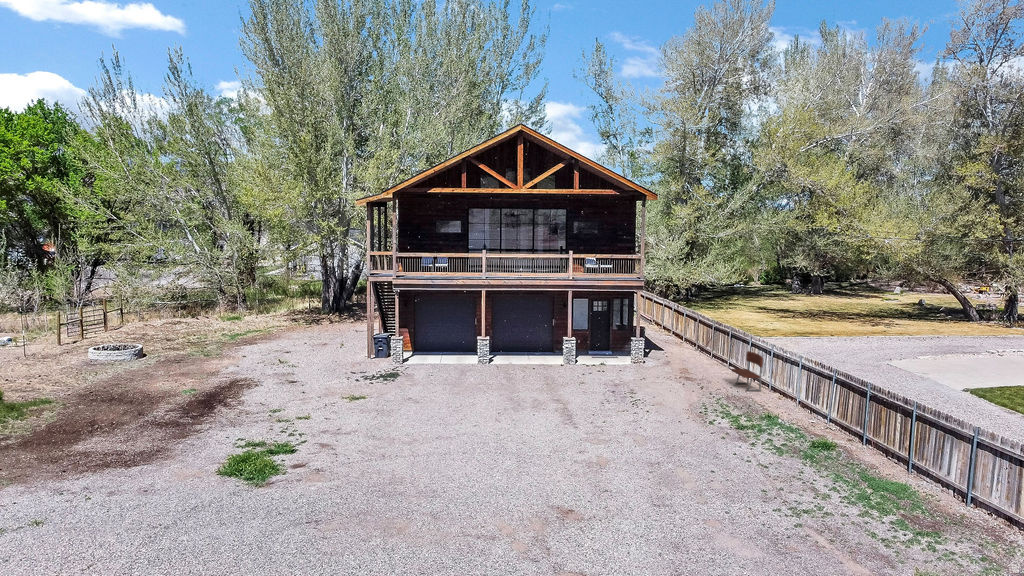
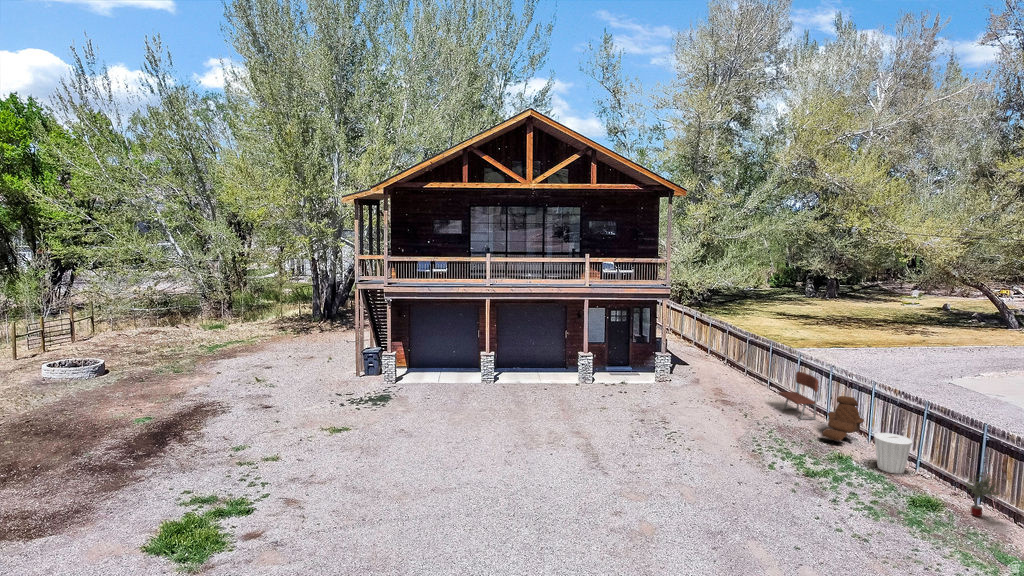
lounge chair: none [761,370,797,410] -> present [822,396,864,445]
trash can: none [798,397,827,429] -> present [874,433,912,474]
potted tree: none [859,421,883,456] -> present [966,473,999,517]

